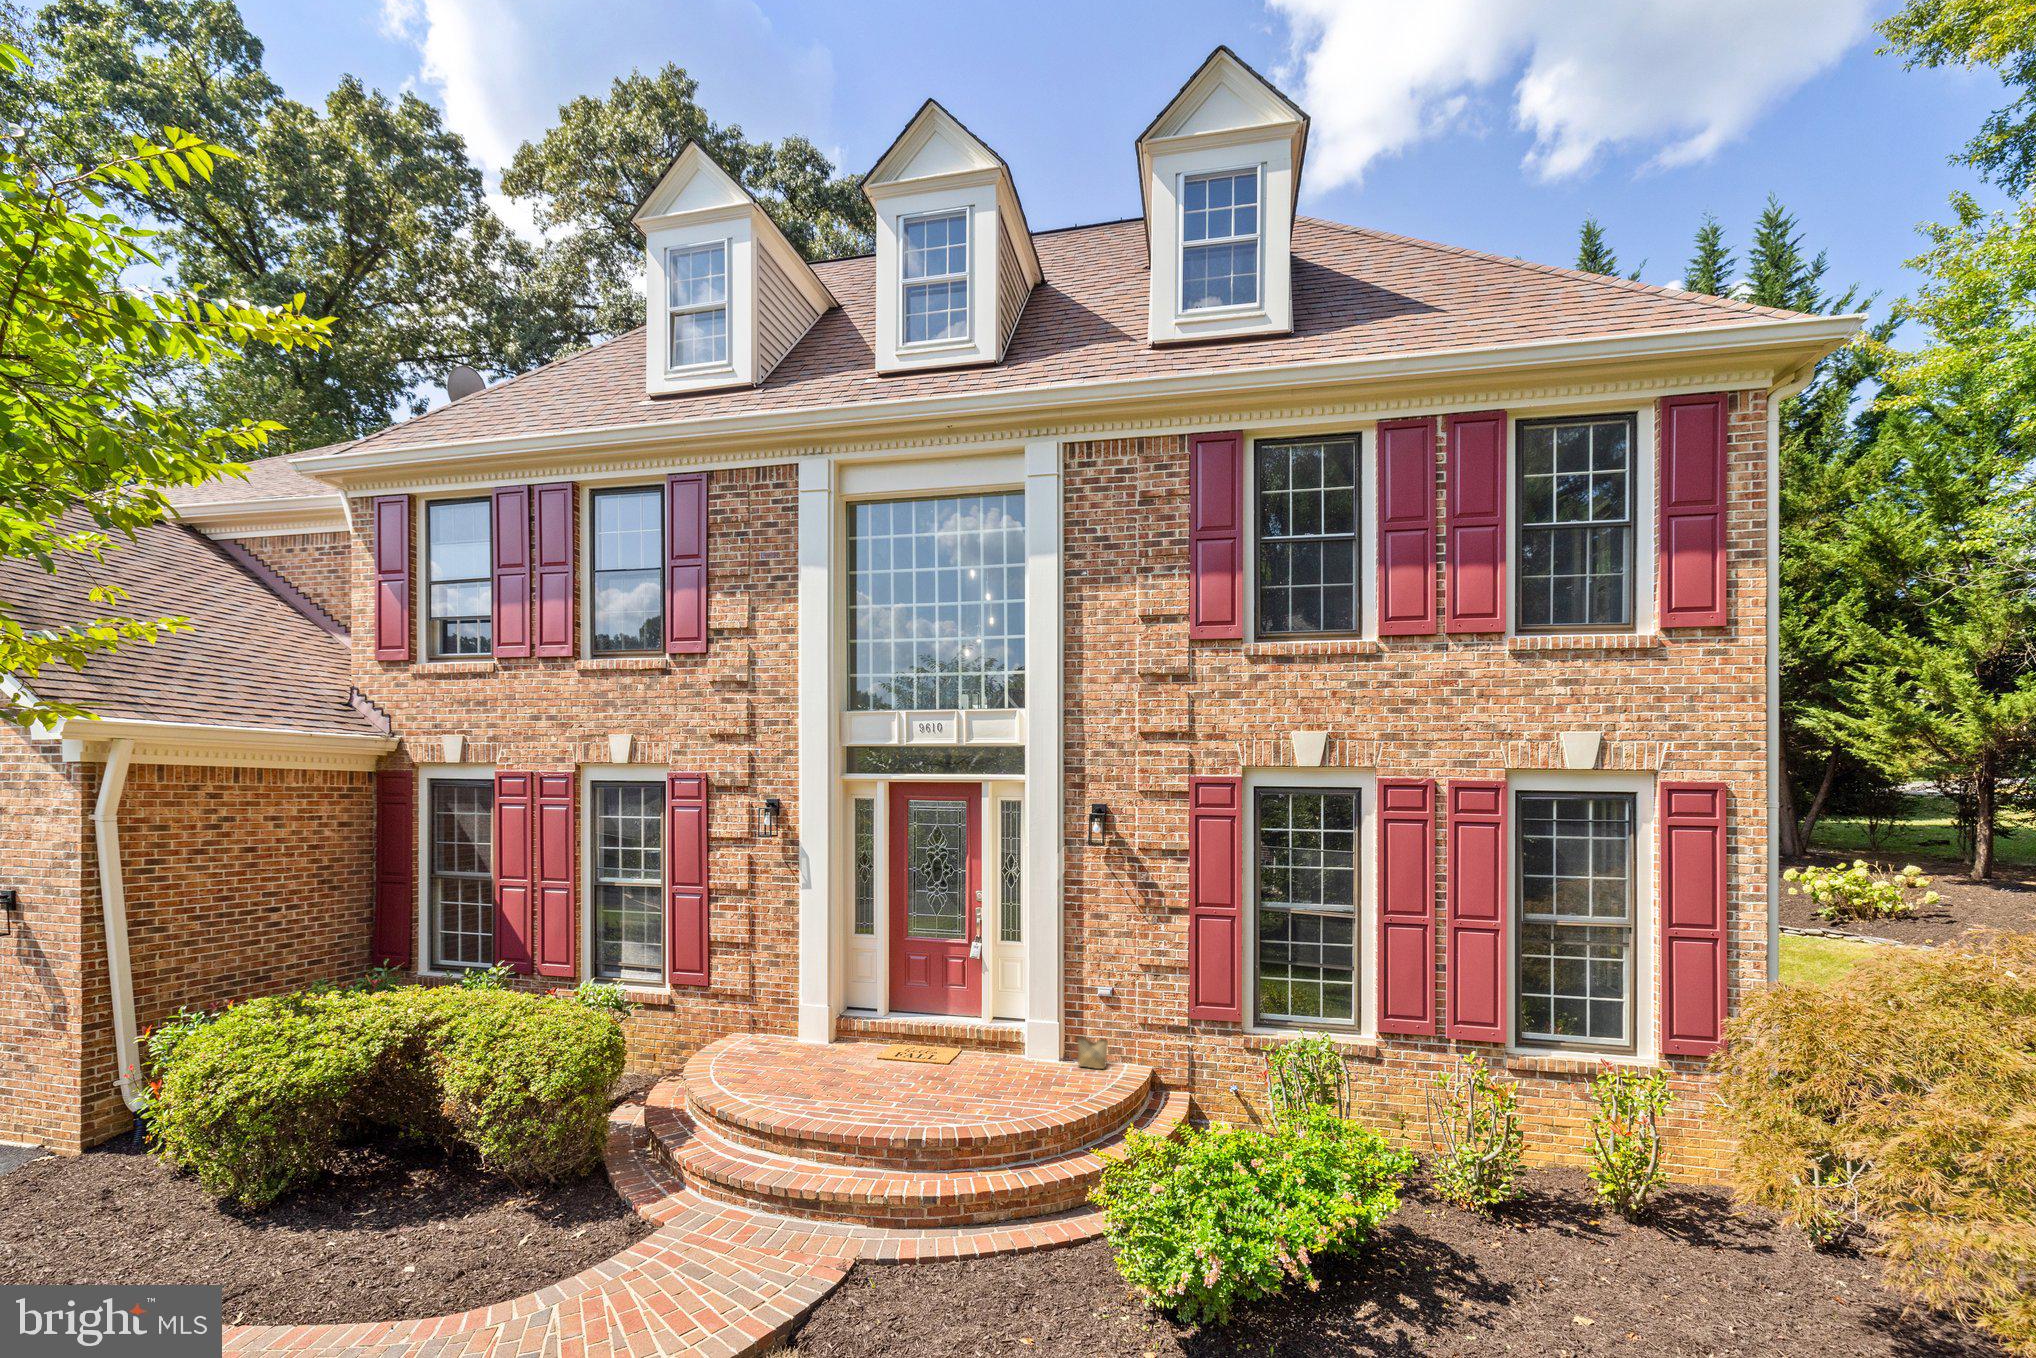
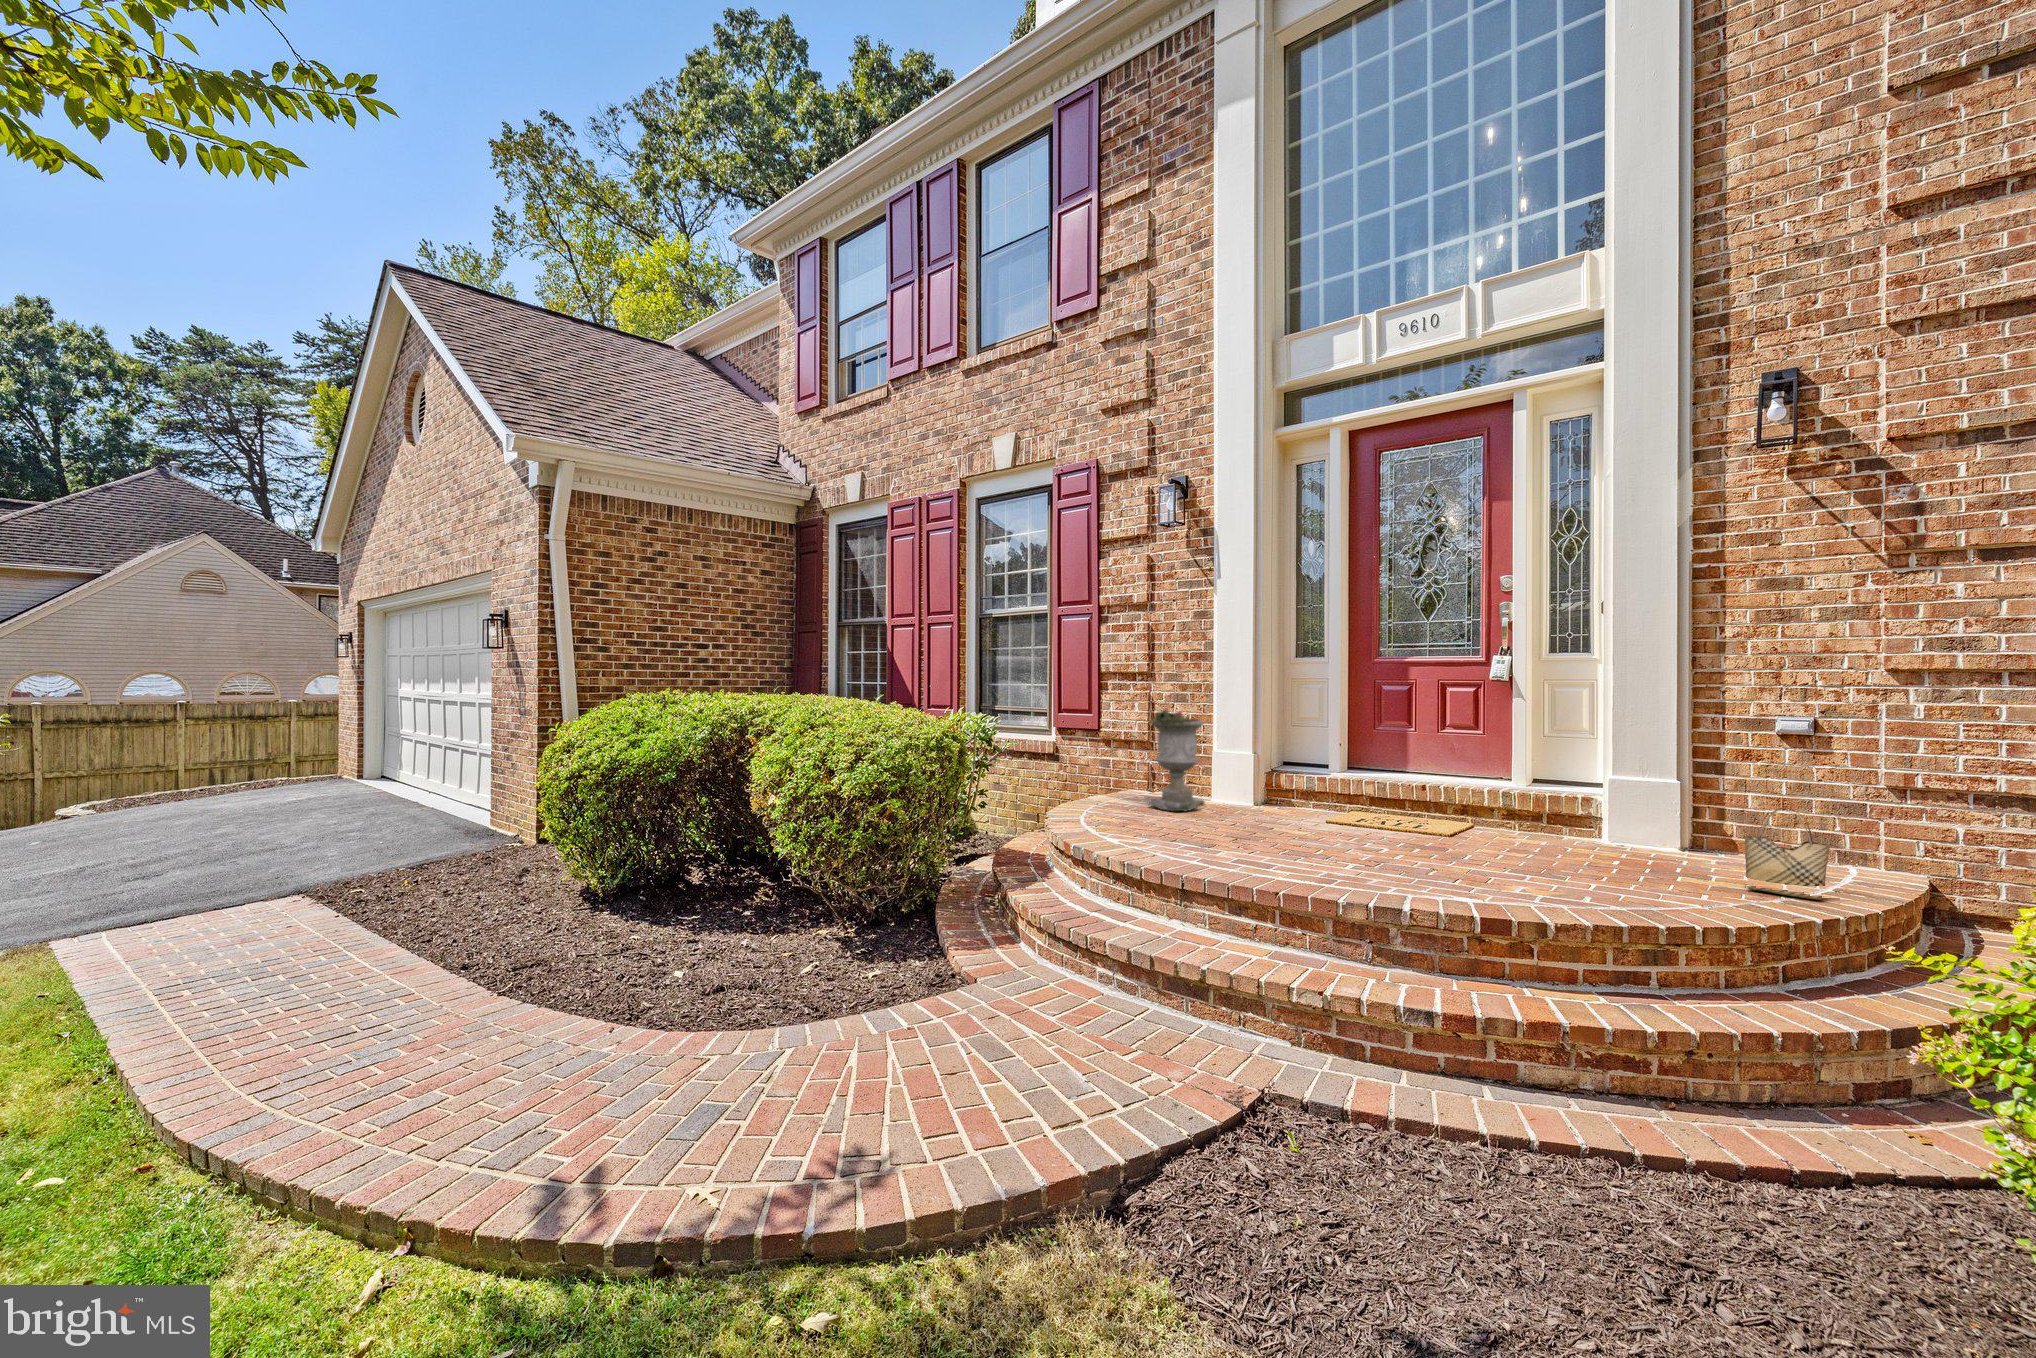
planter: none [753,971,795,1051] -> present [1149,709,1204,812]

